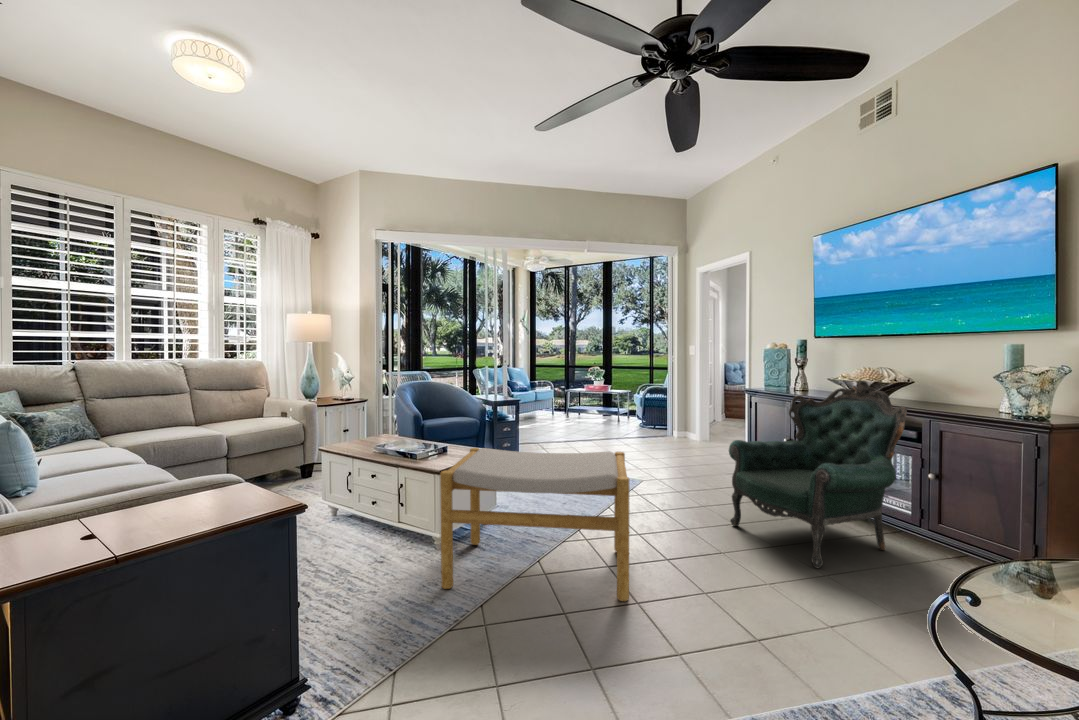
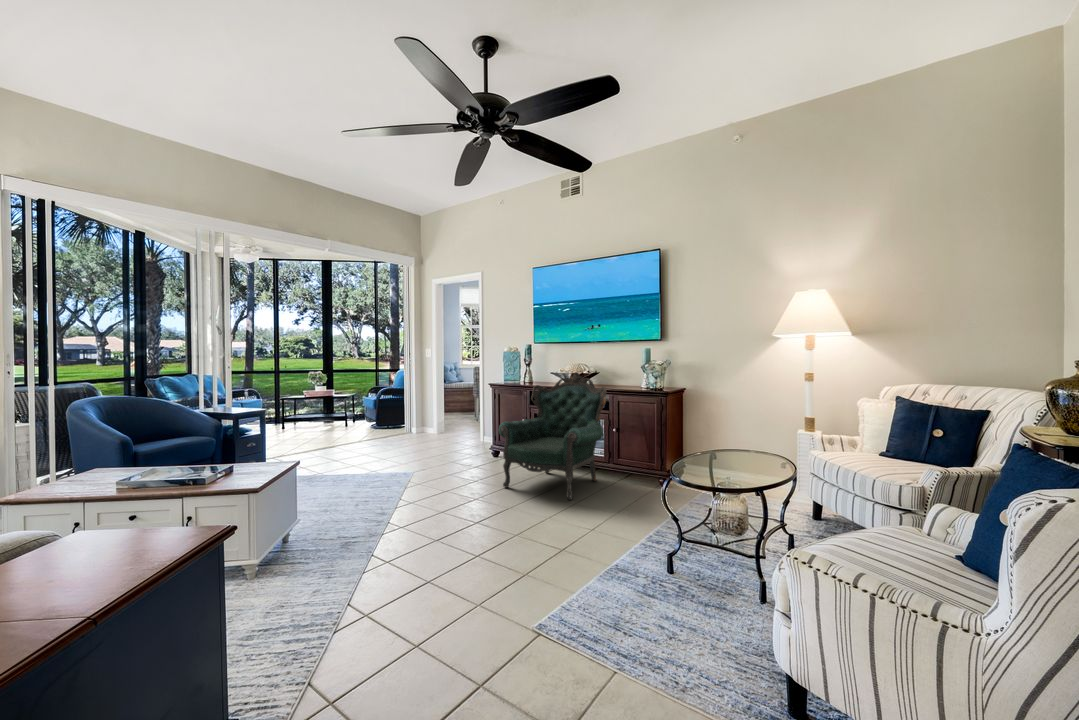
footstool: present [440,448,630,601] -> none [283,440,472,607]

